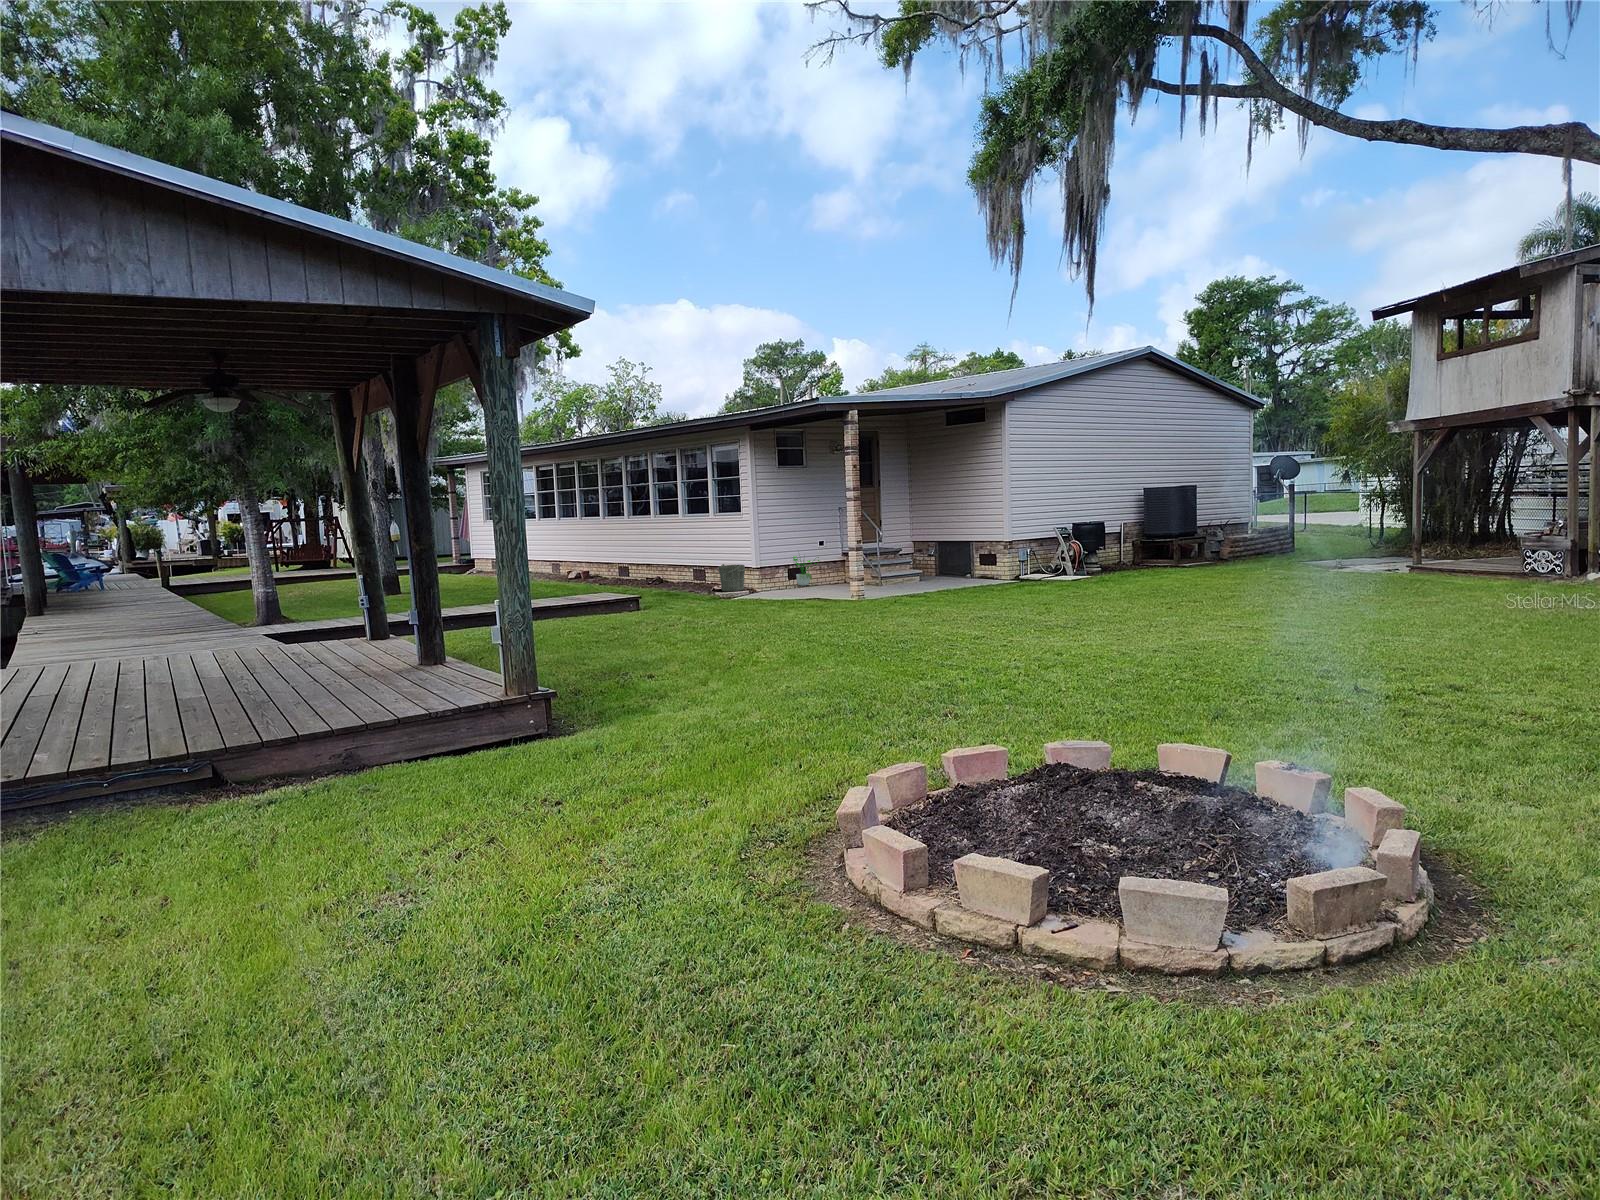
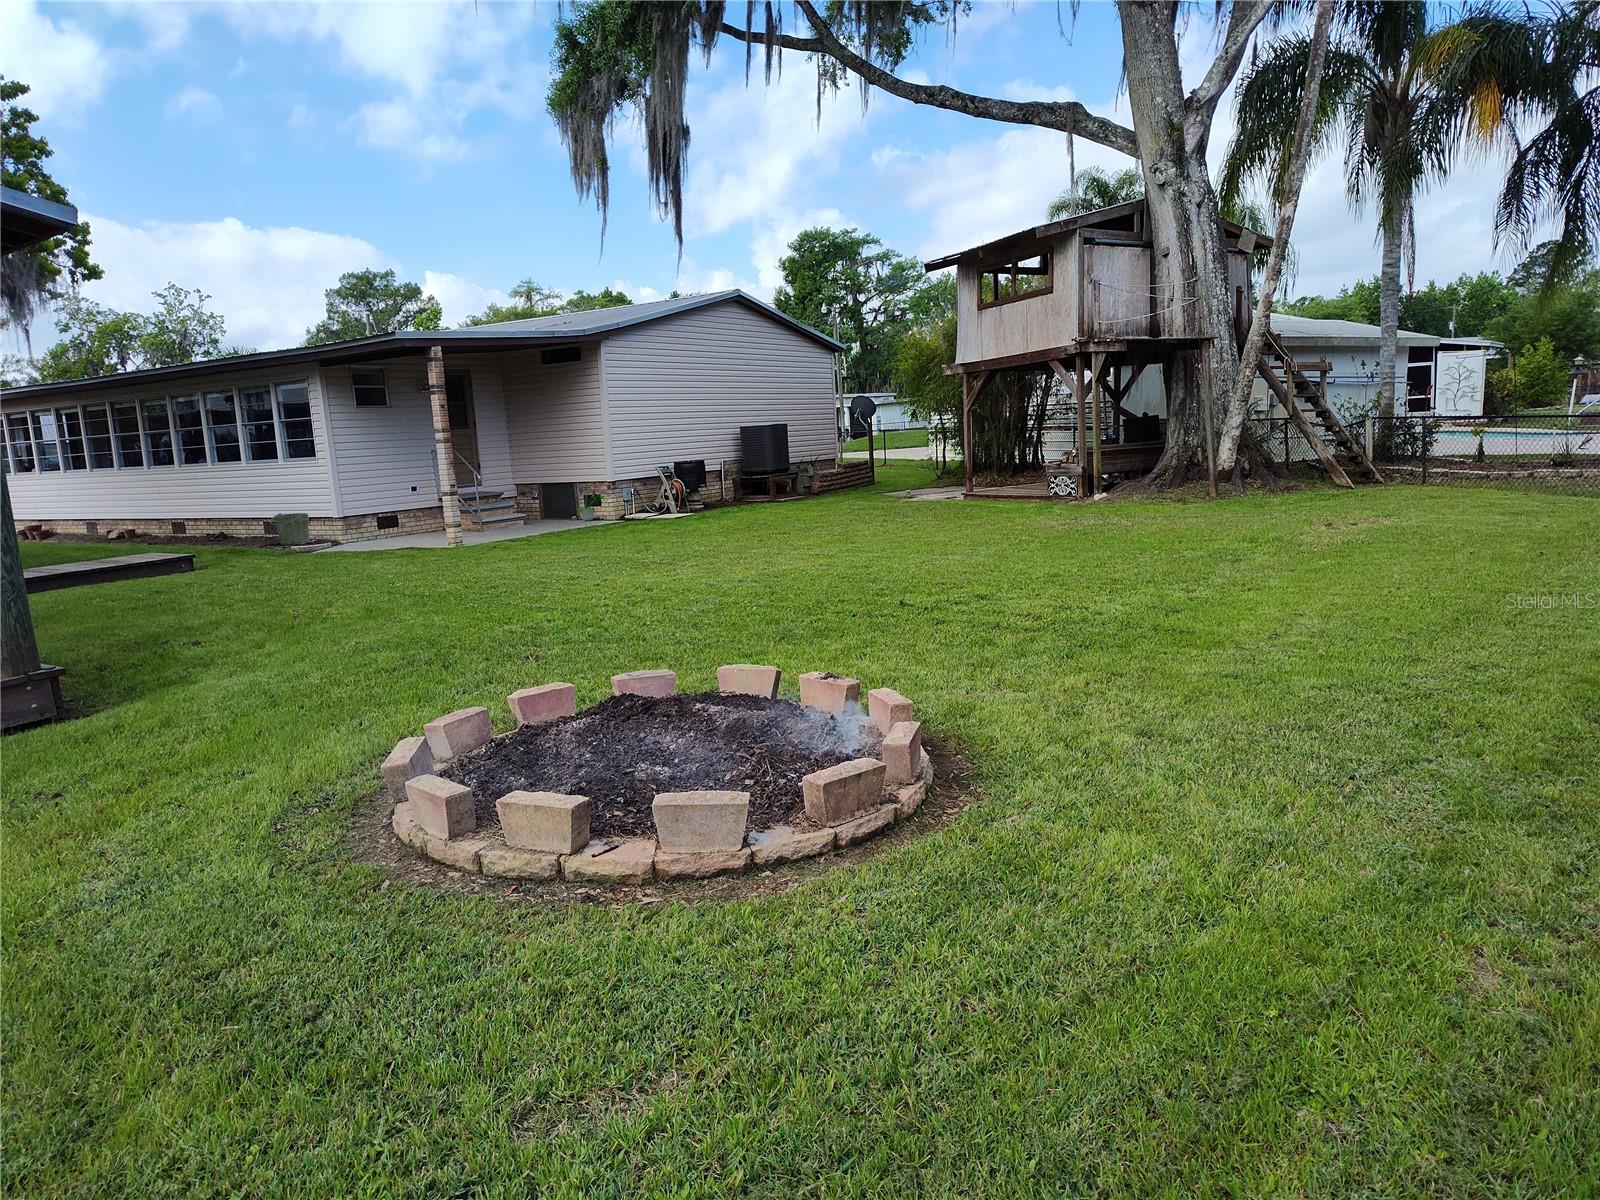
potted plant: present [793,556,819,586] -> present [576,488,604,521]

